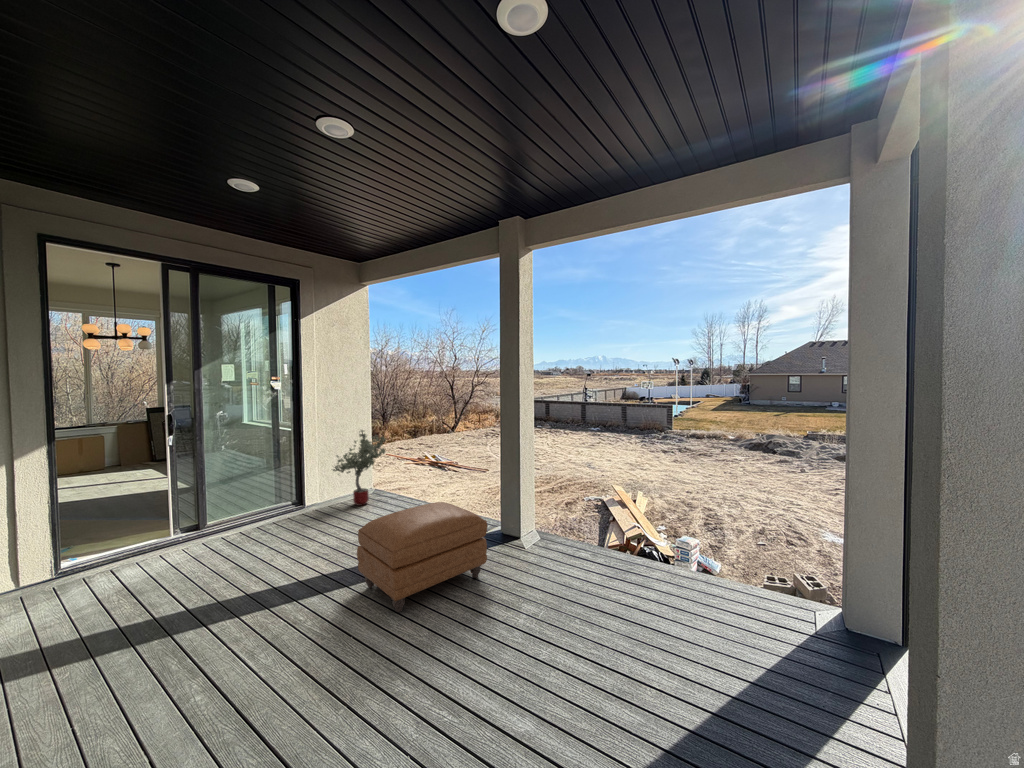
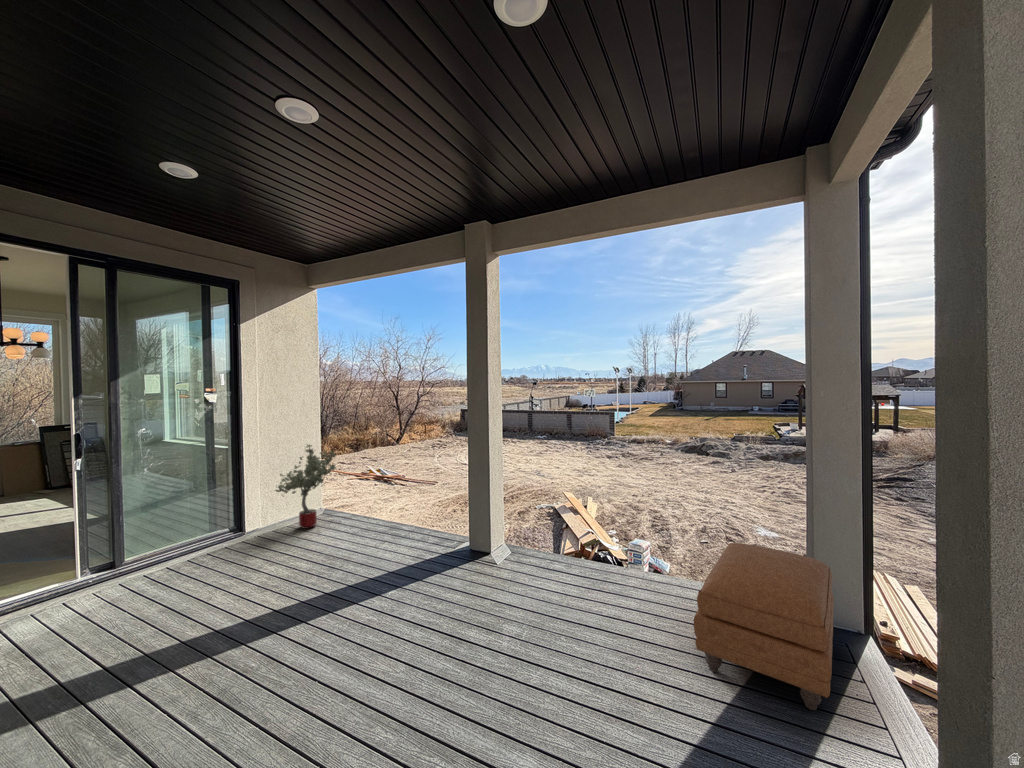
ottoman: present [357,502,487,612] -> present [693,543,834,710]

